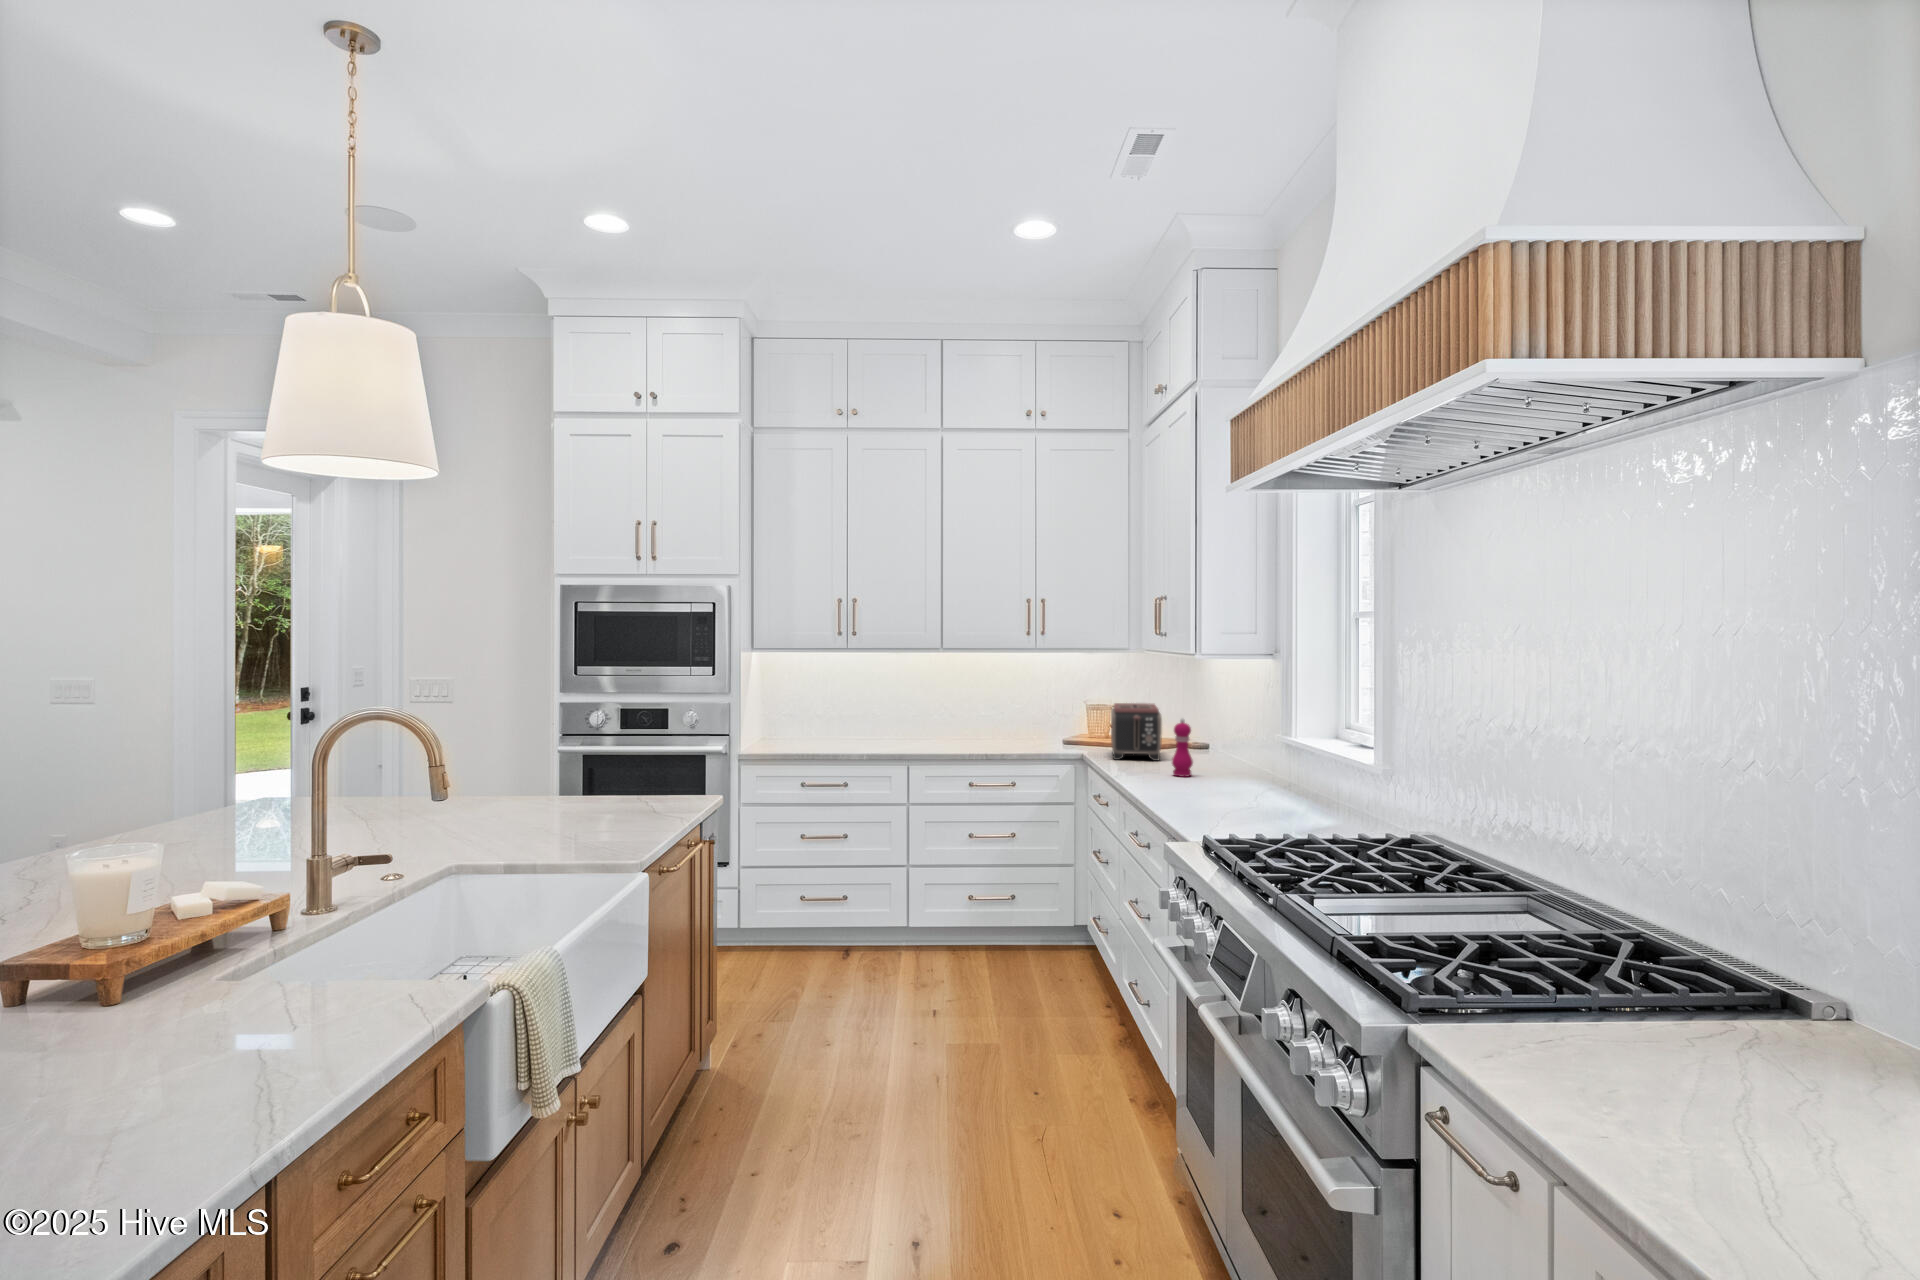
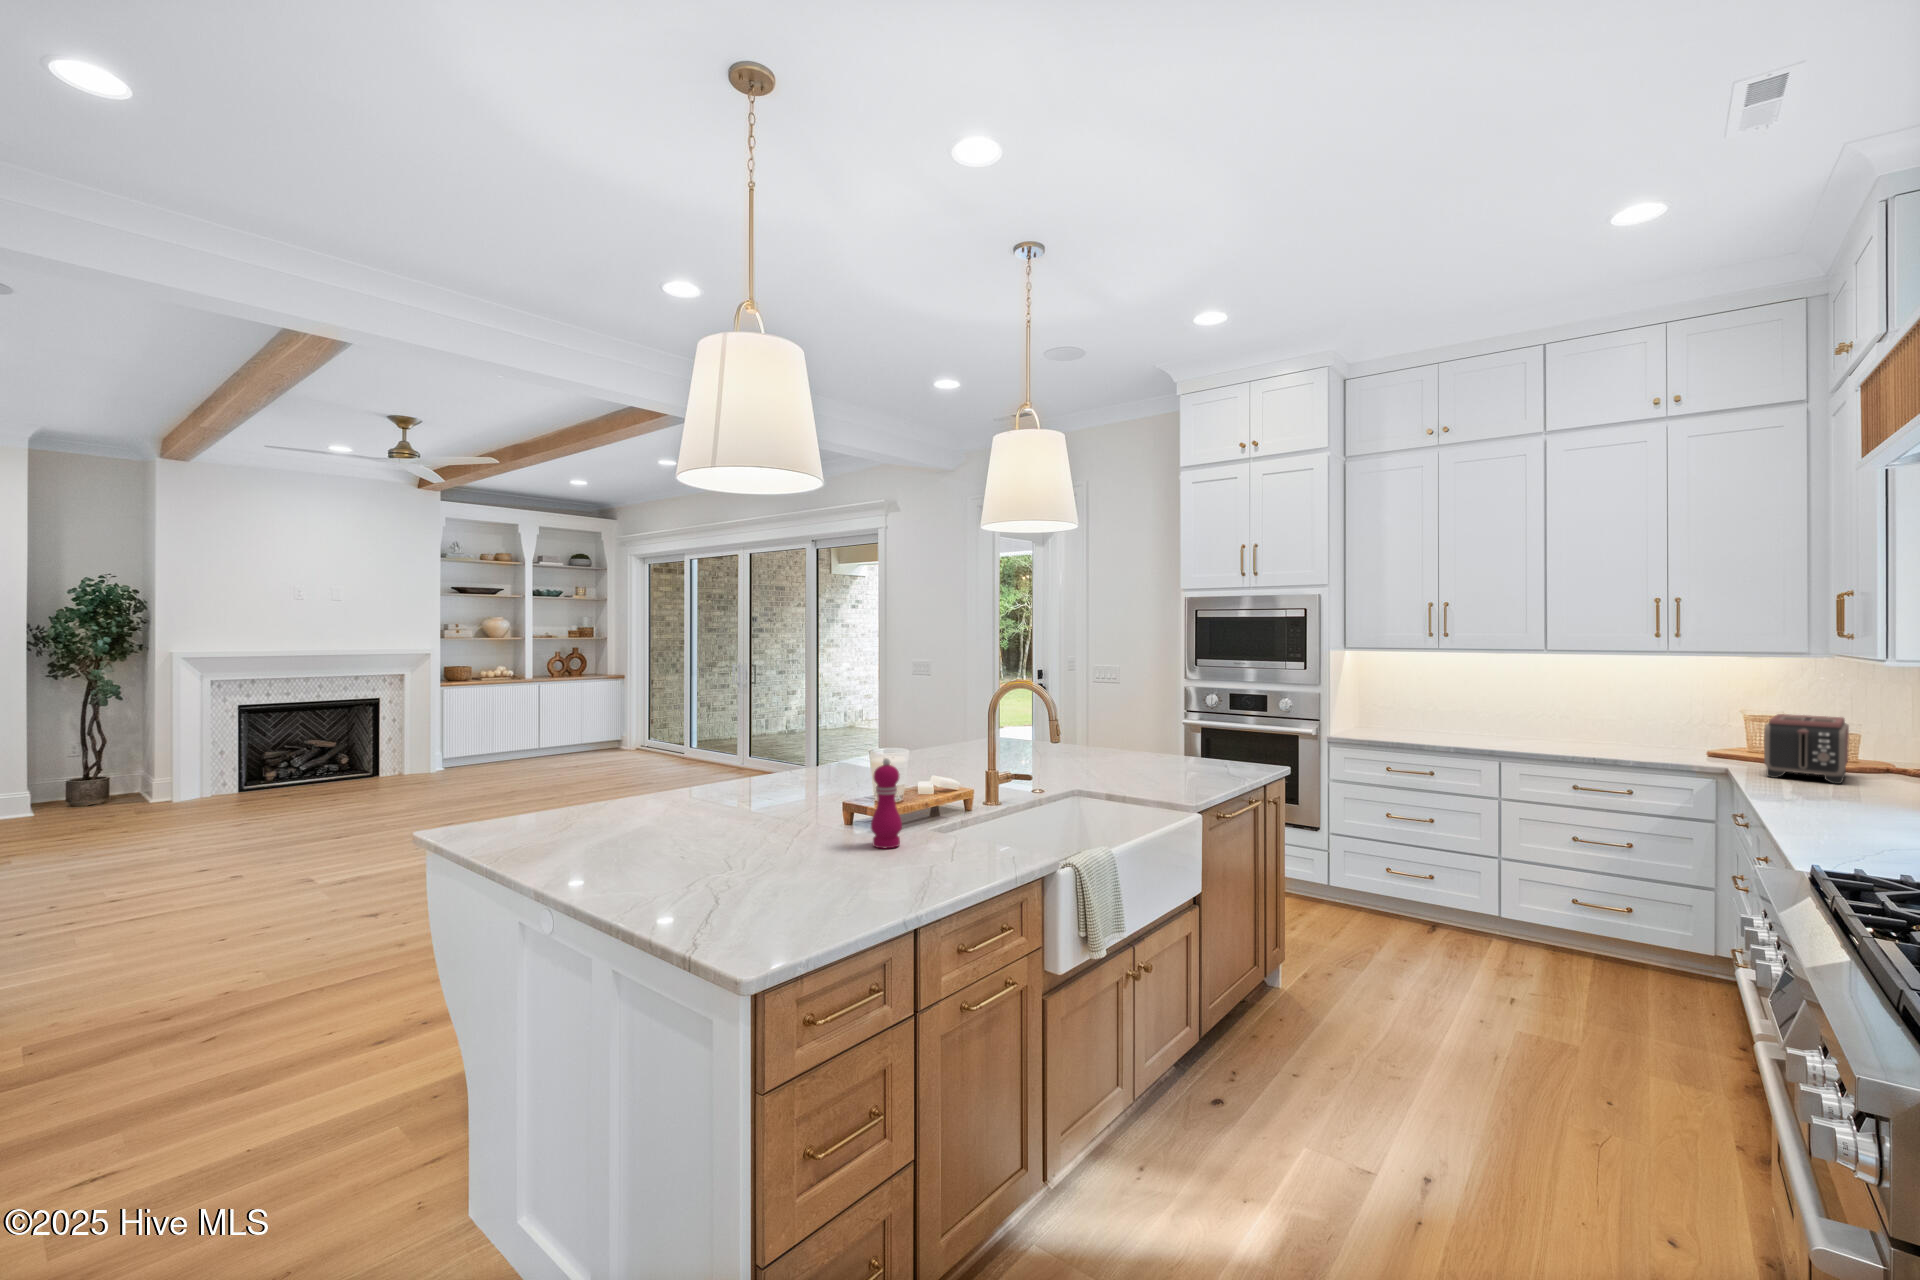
pepper mill: present [1172,718,1193,777] -> present [871,758,902,848]

